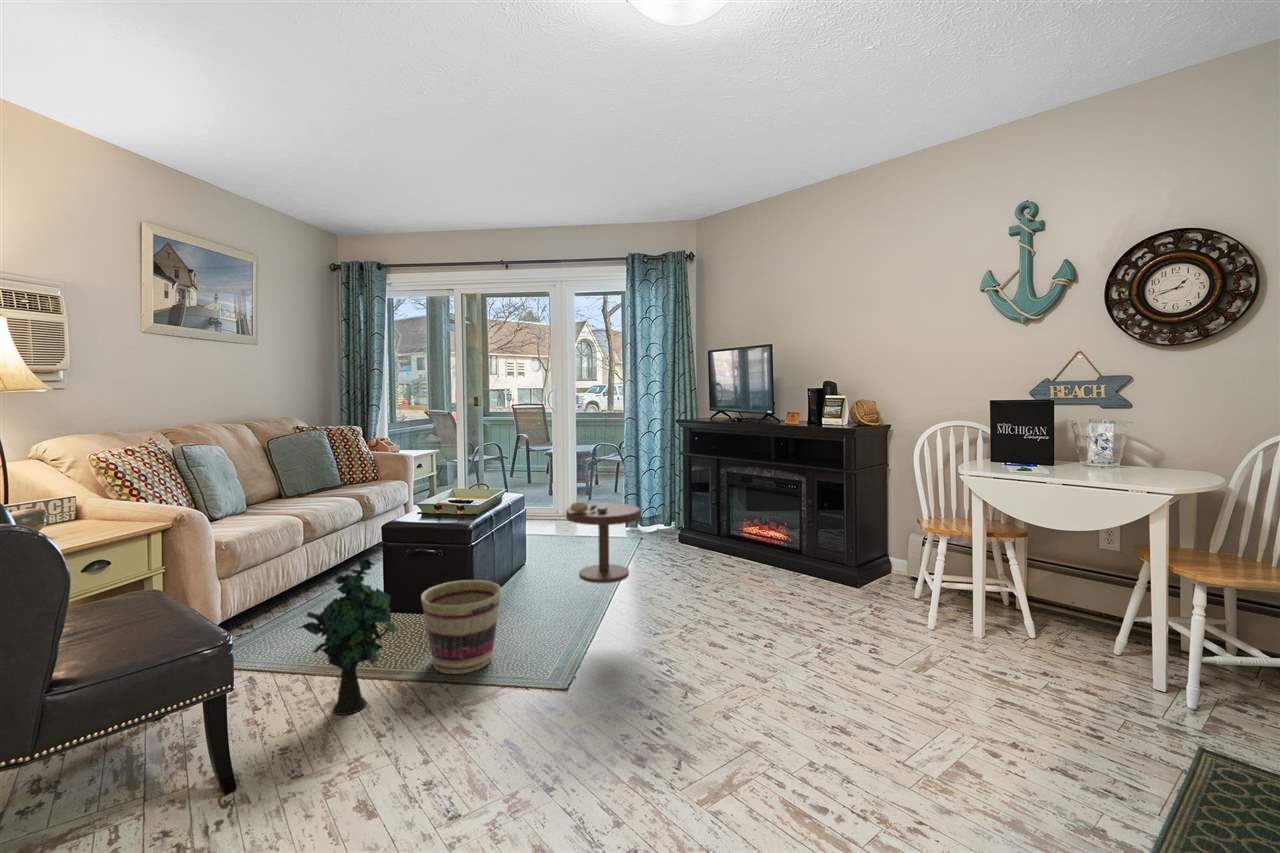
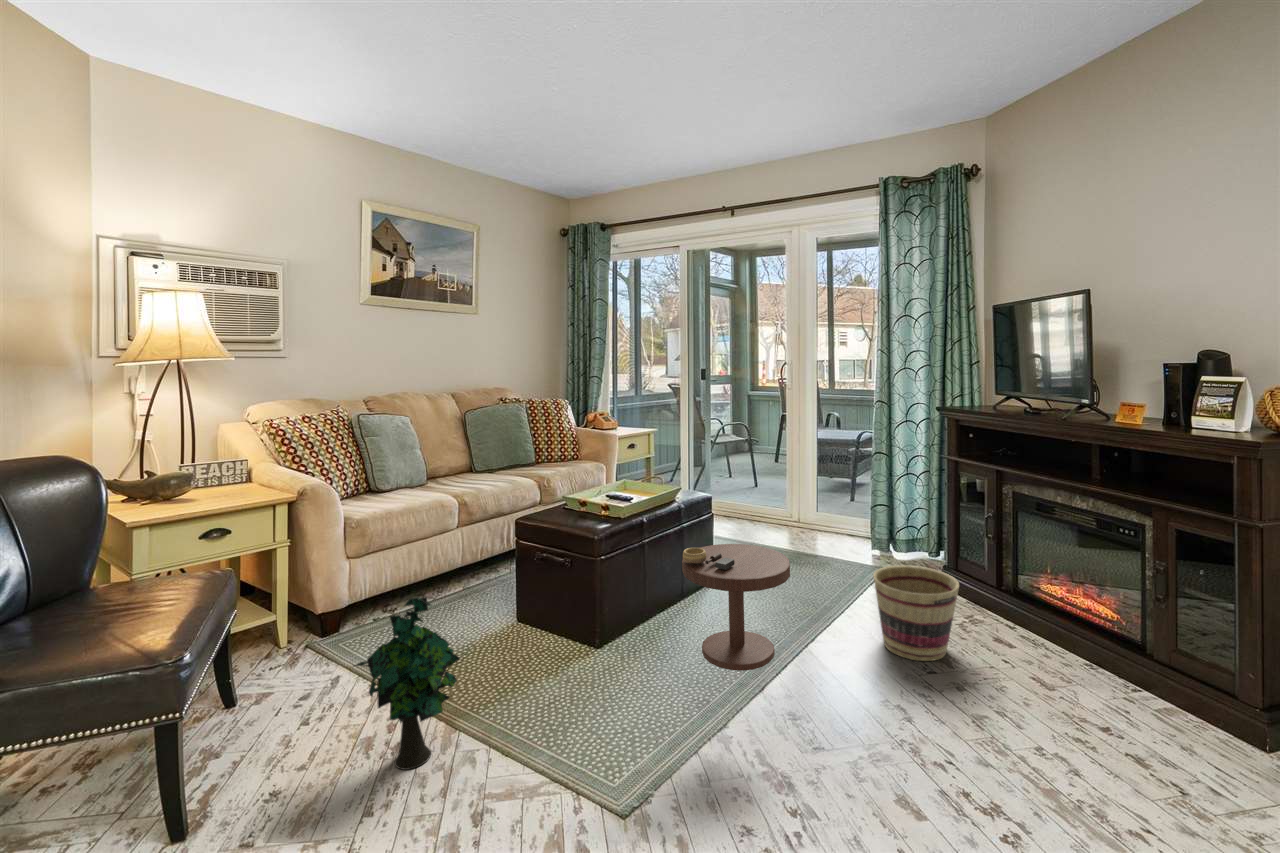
basket: present [421,580,501,674] -> present [873,565,959,661]

